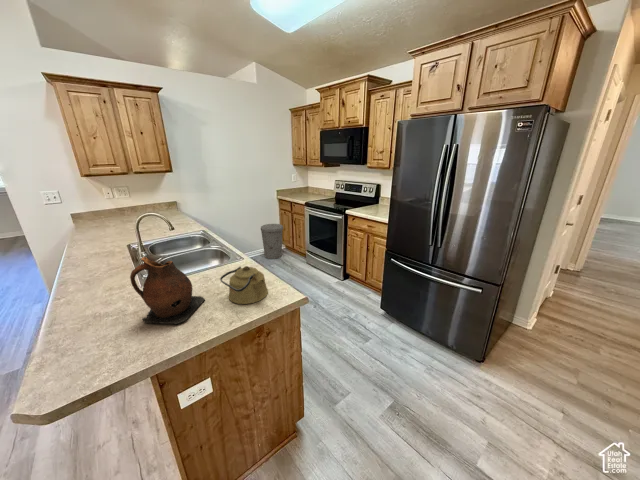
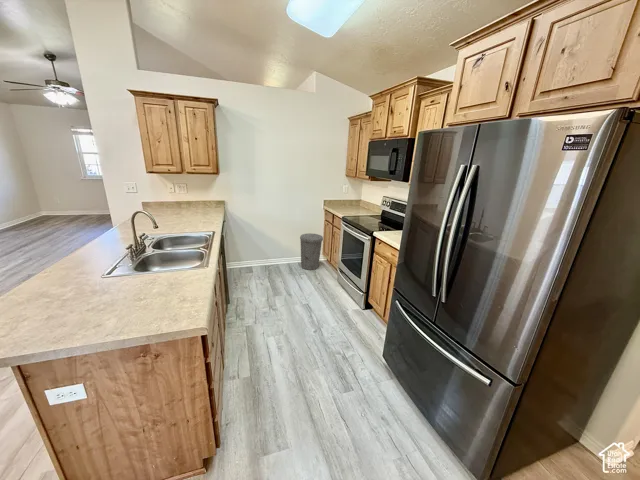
ceramic pitcher: present [130,257,205,325] -> none [43,248,123,319]
kettle: present [220,266,268,304] -> none [129,274,183,316]

